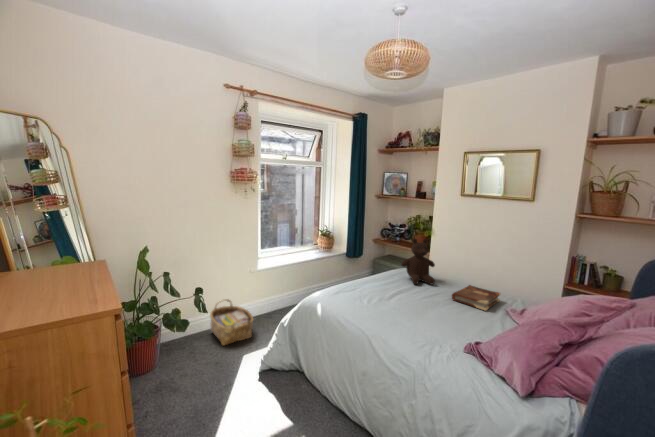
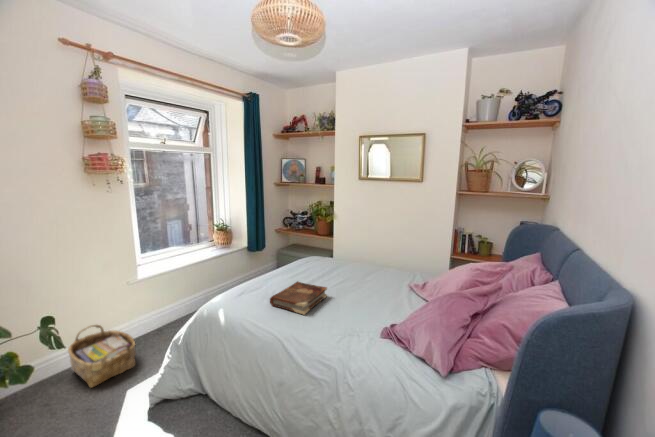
teddy bear: present [401,239,435,285] -> none [309,225,344,273]
book: present [452,285,501,311] -> present [270,282,327,315]

